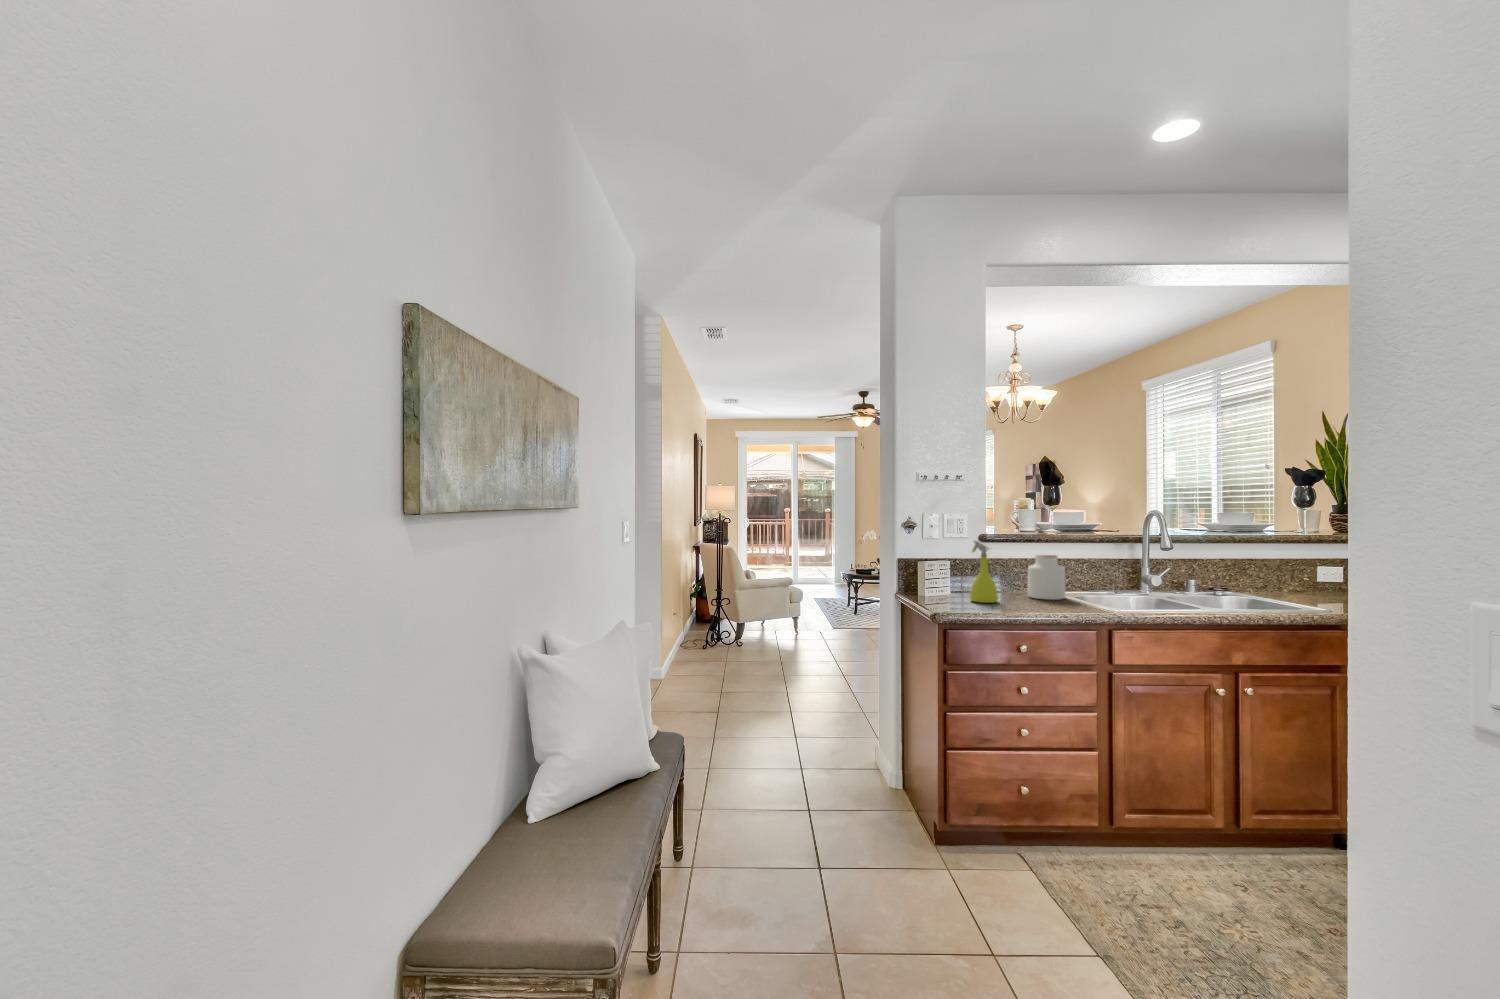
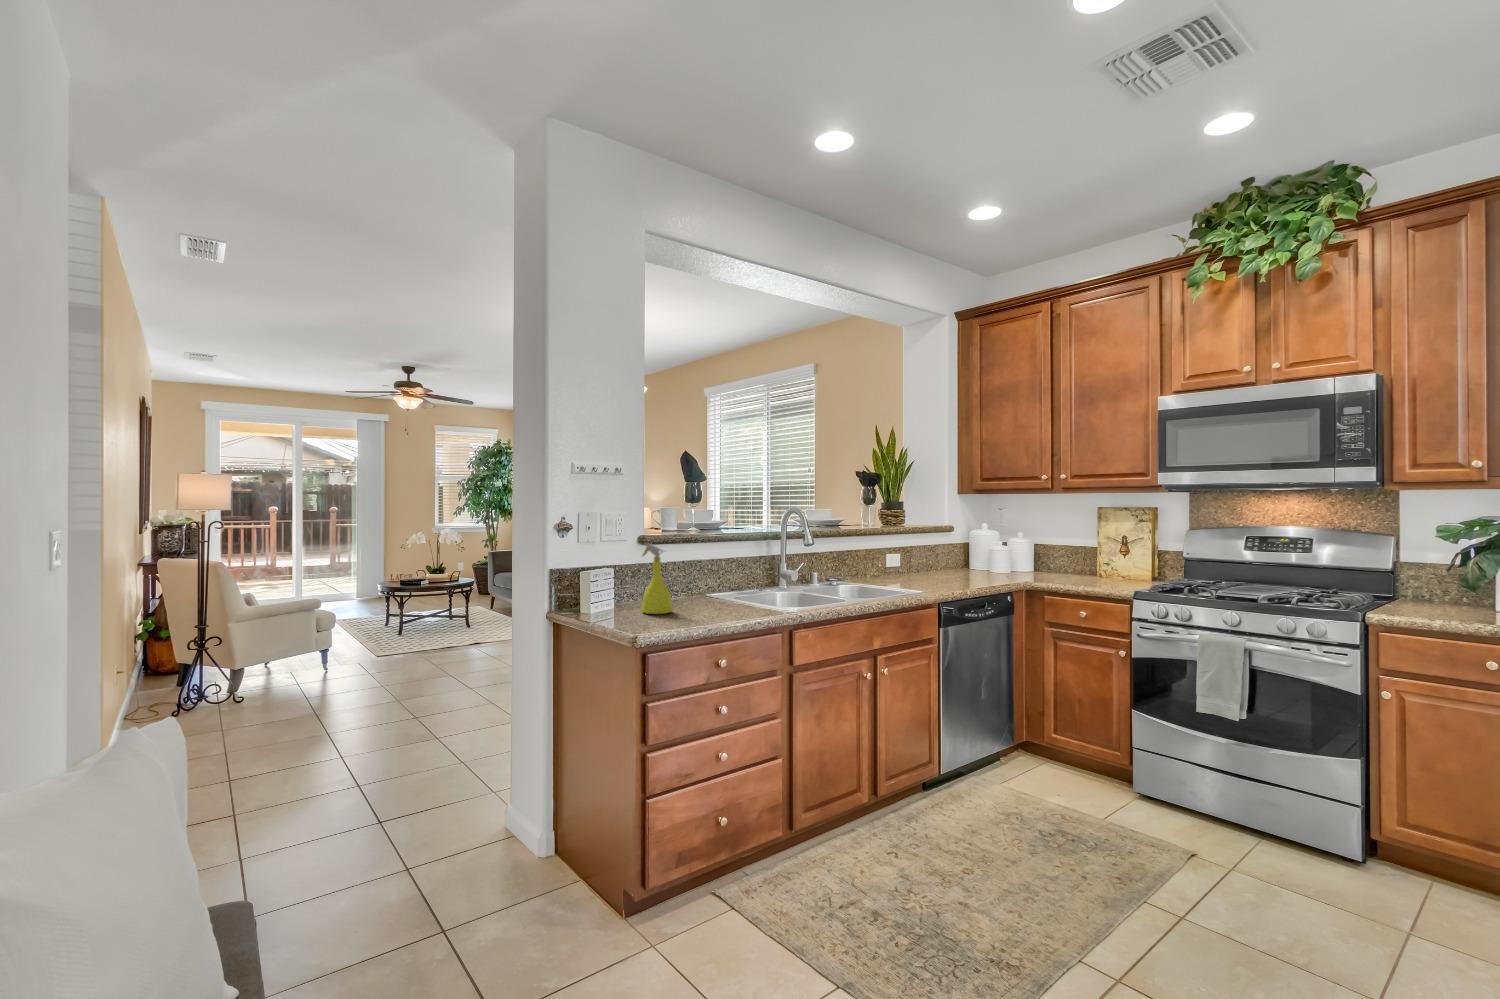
jar: present [1028,555,1065,600] -> none [690,555,728,604]

